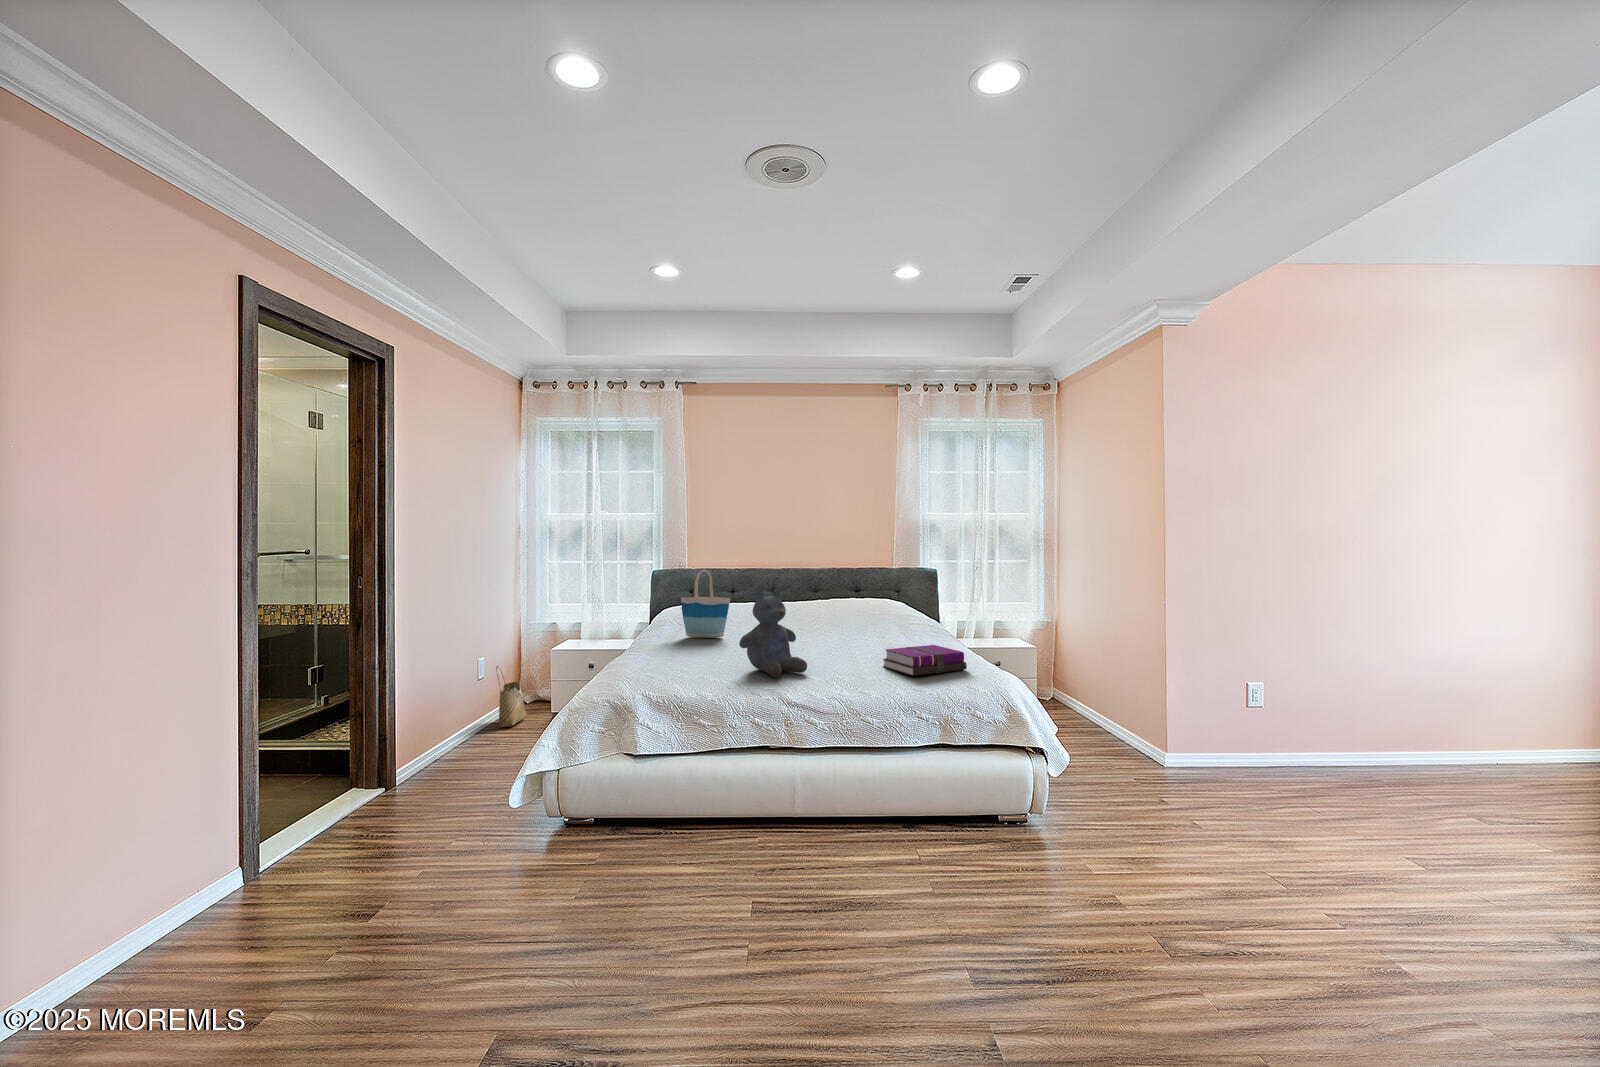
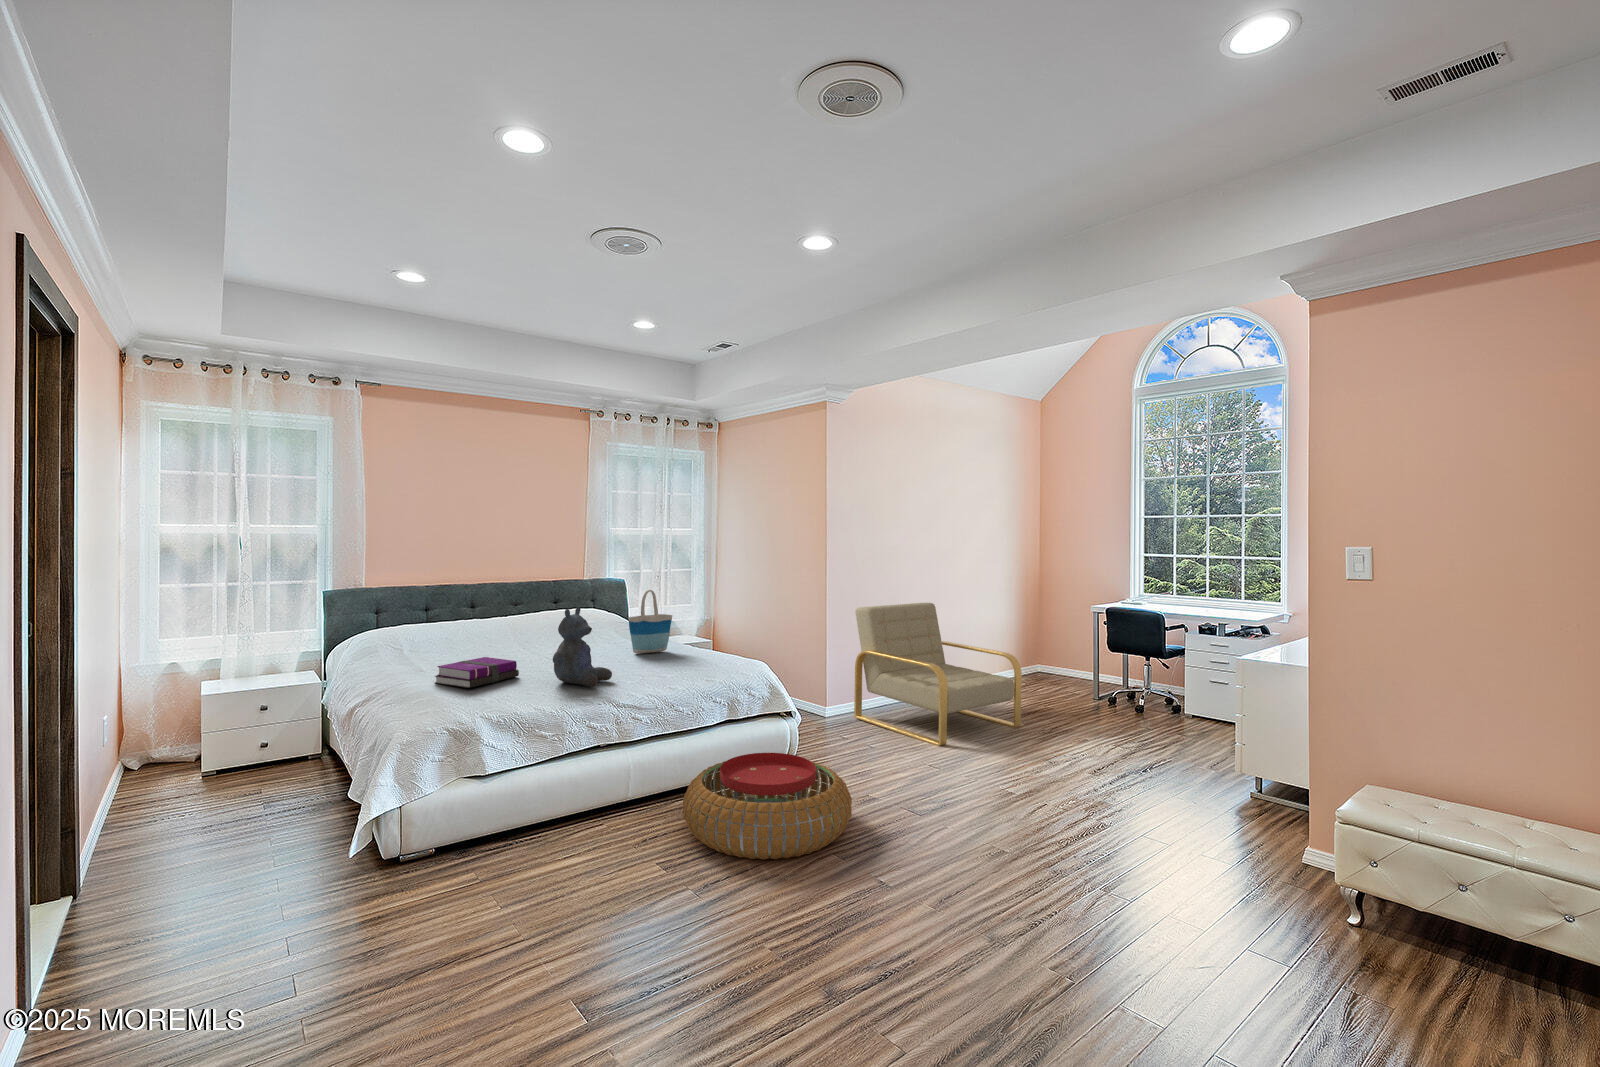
tote bag: present [681,570,730,638] -> present [629,590,672,653]
armchair: none [1202,615,1539,851] -> present [854,603,1022,746]
notebook: present [883,645,967,676] -> present [435,657,519,688]
woven basket: present [496,664,526,727] -> none [118,721,162,807]
pouf: none [806,792,1043,958] -> present [683,753,852,860]

